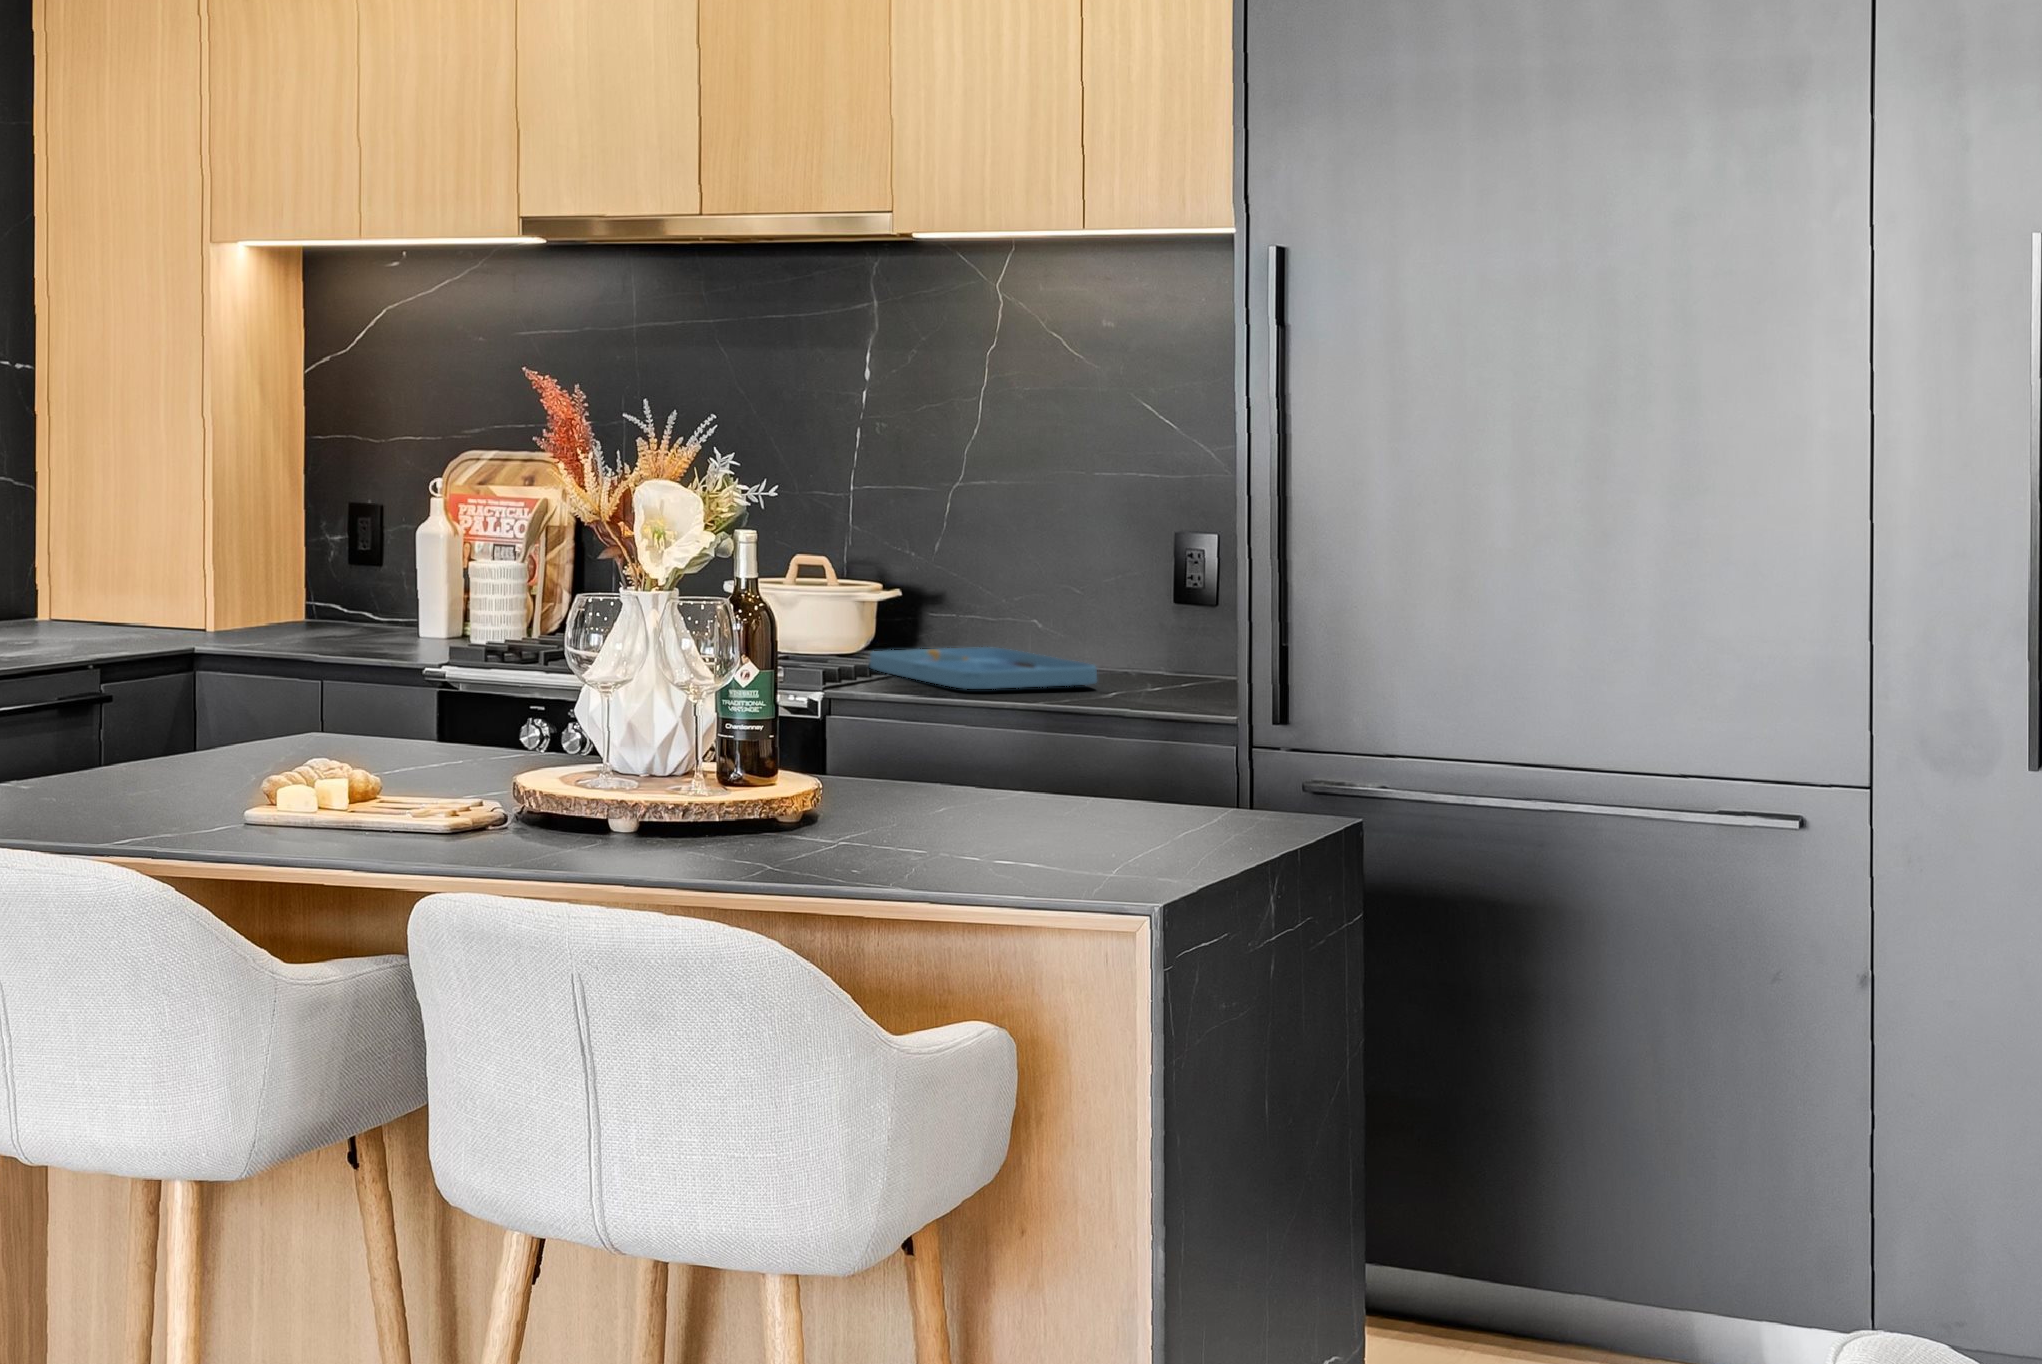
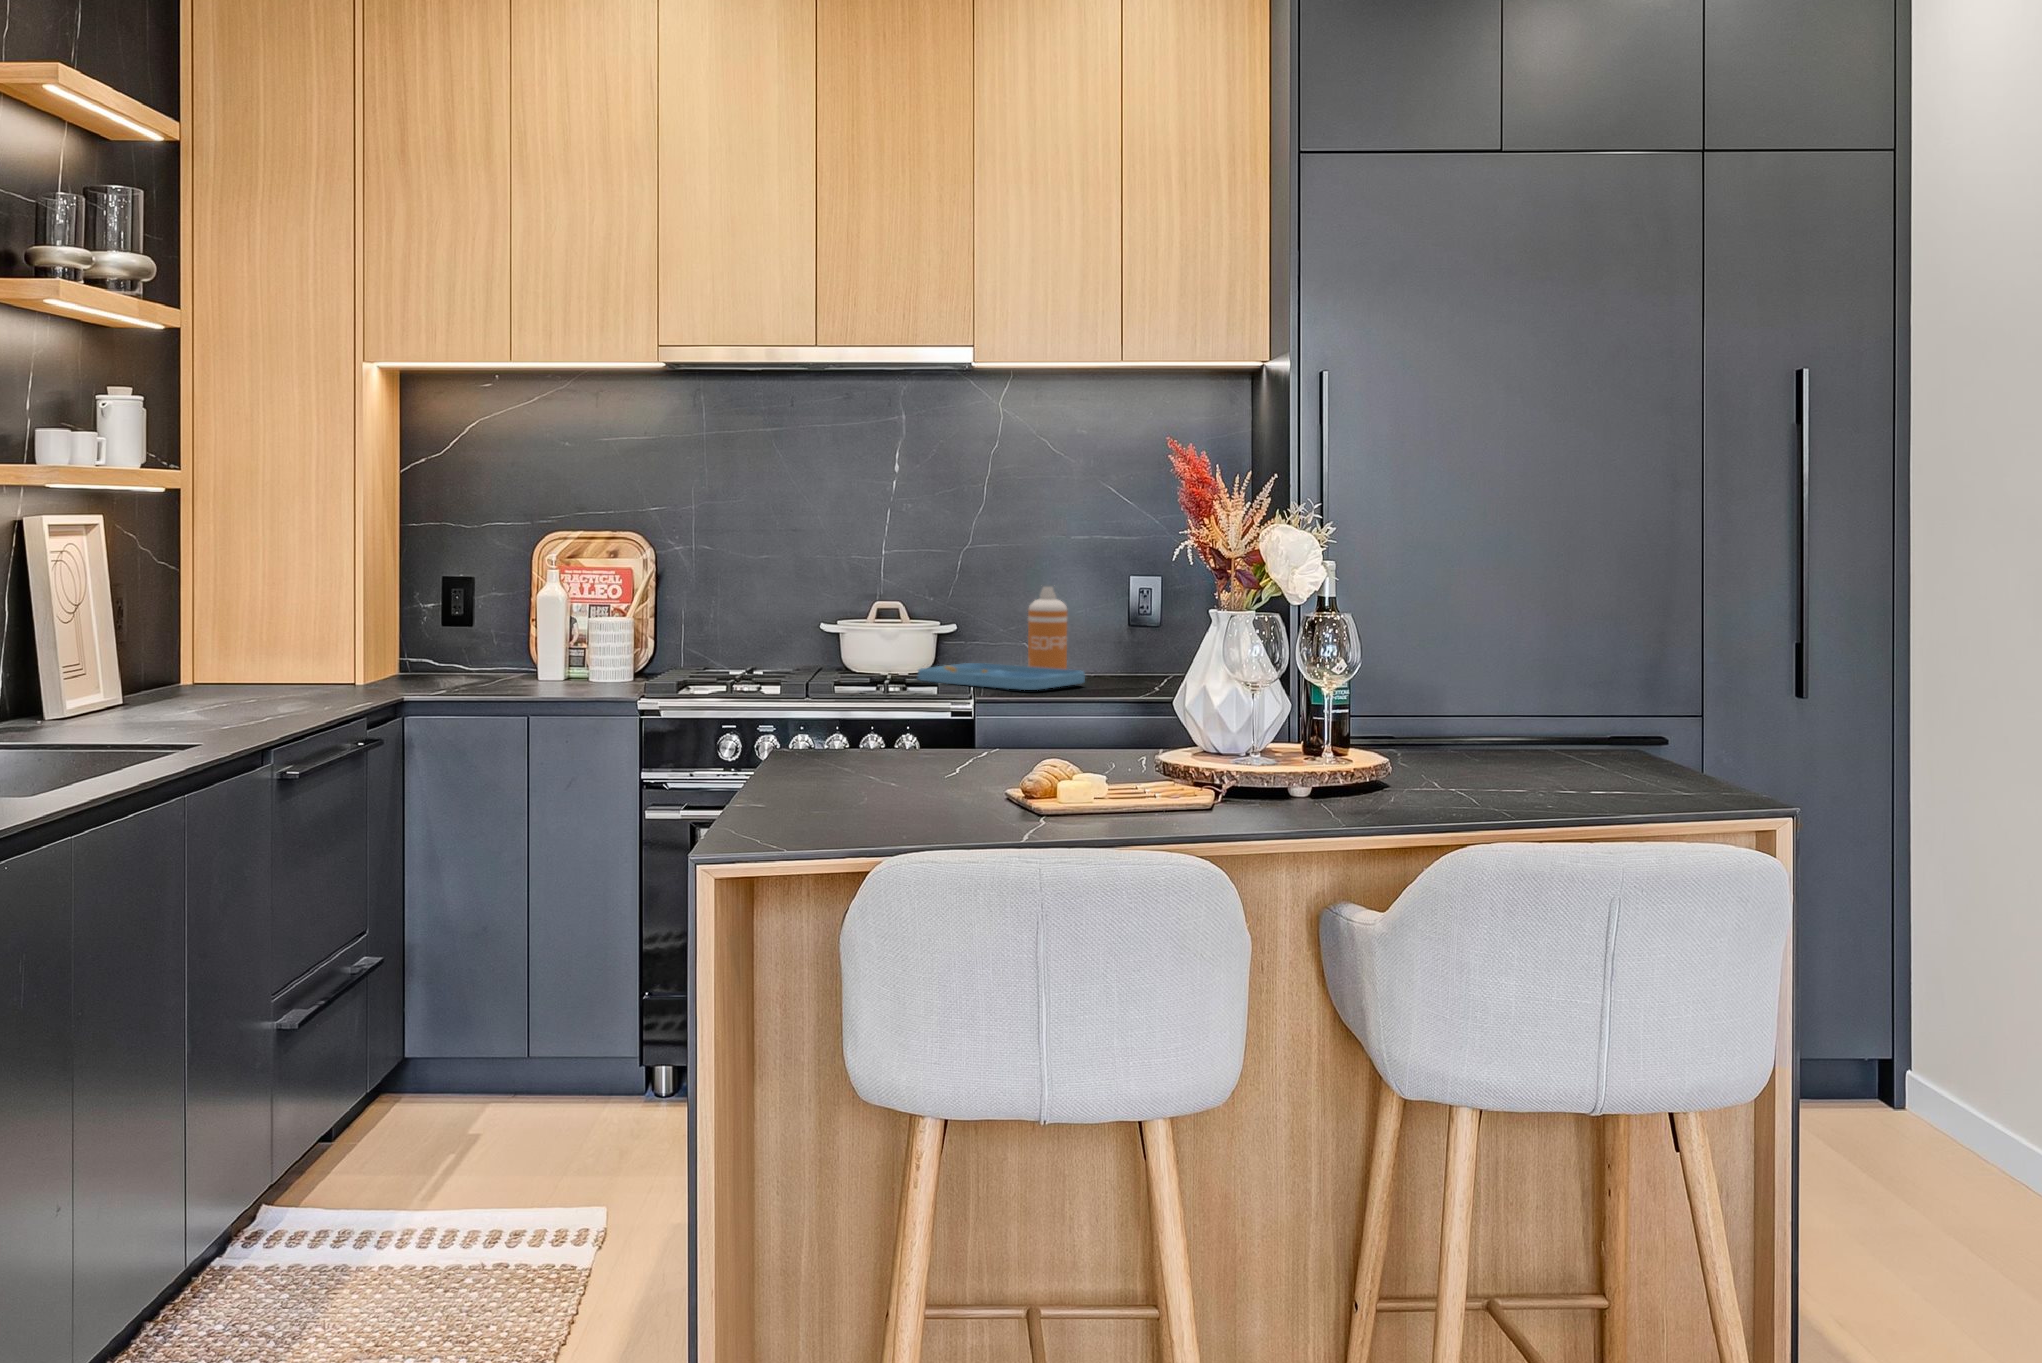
soap dispenser: none [1094,519,1155,671] -> present [1028,587,1067,669]

